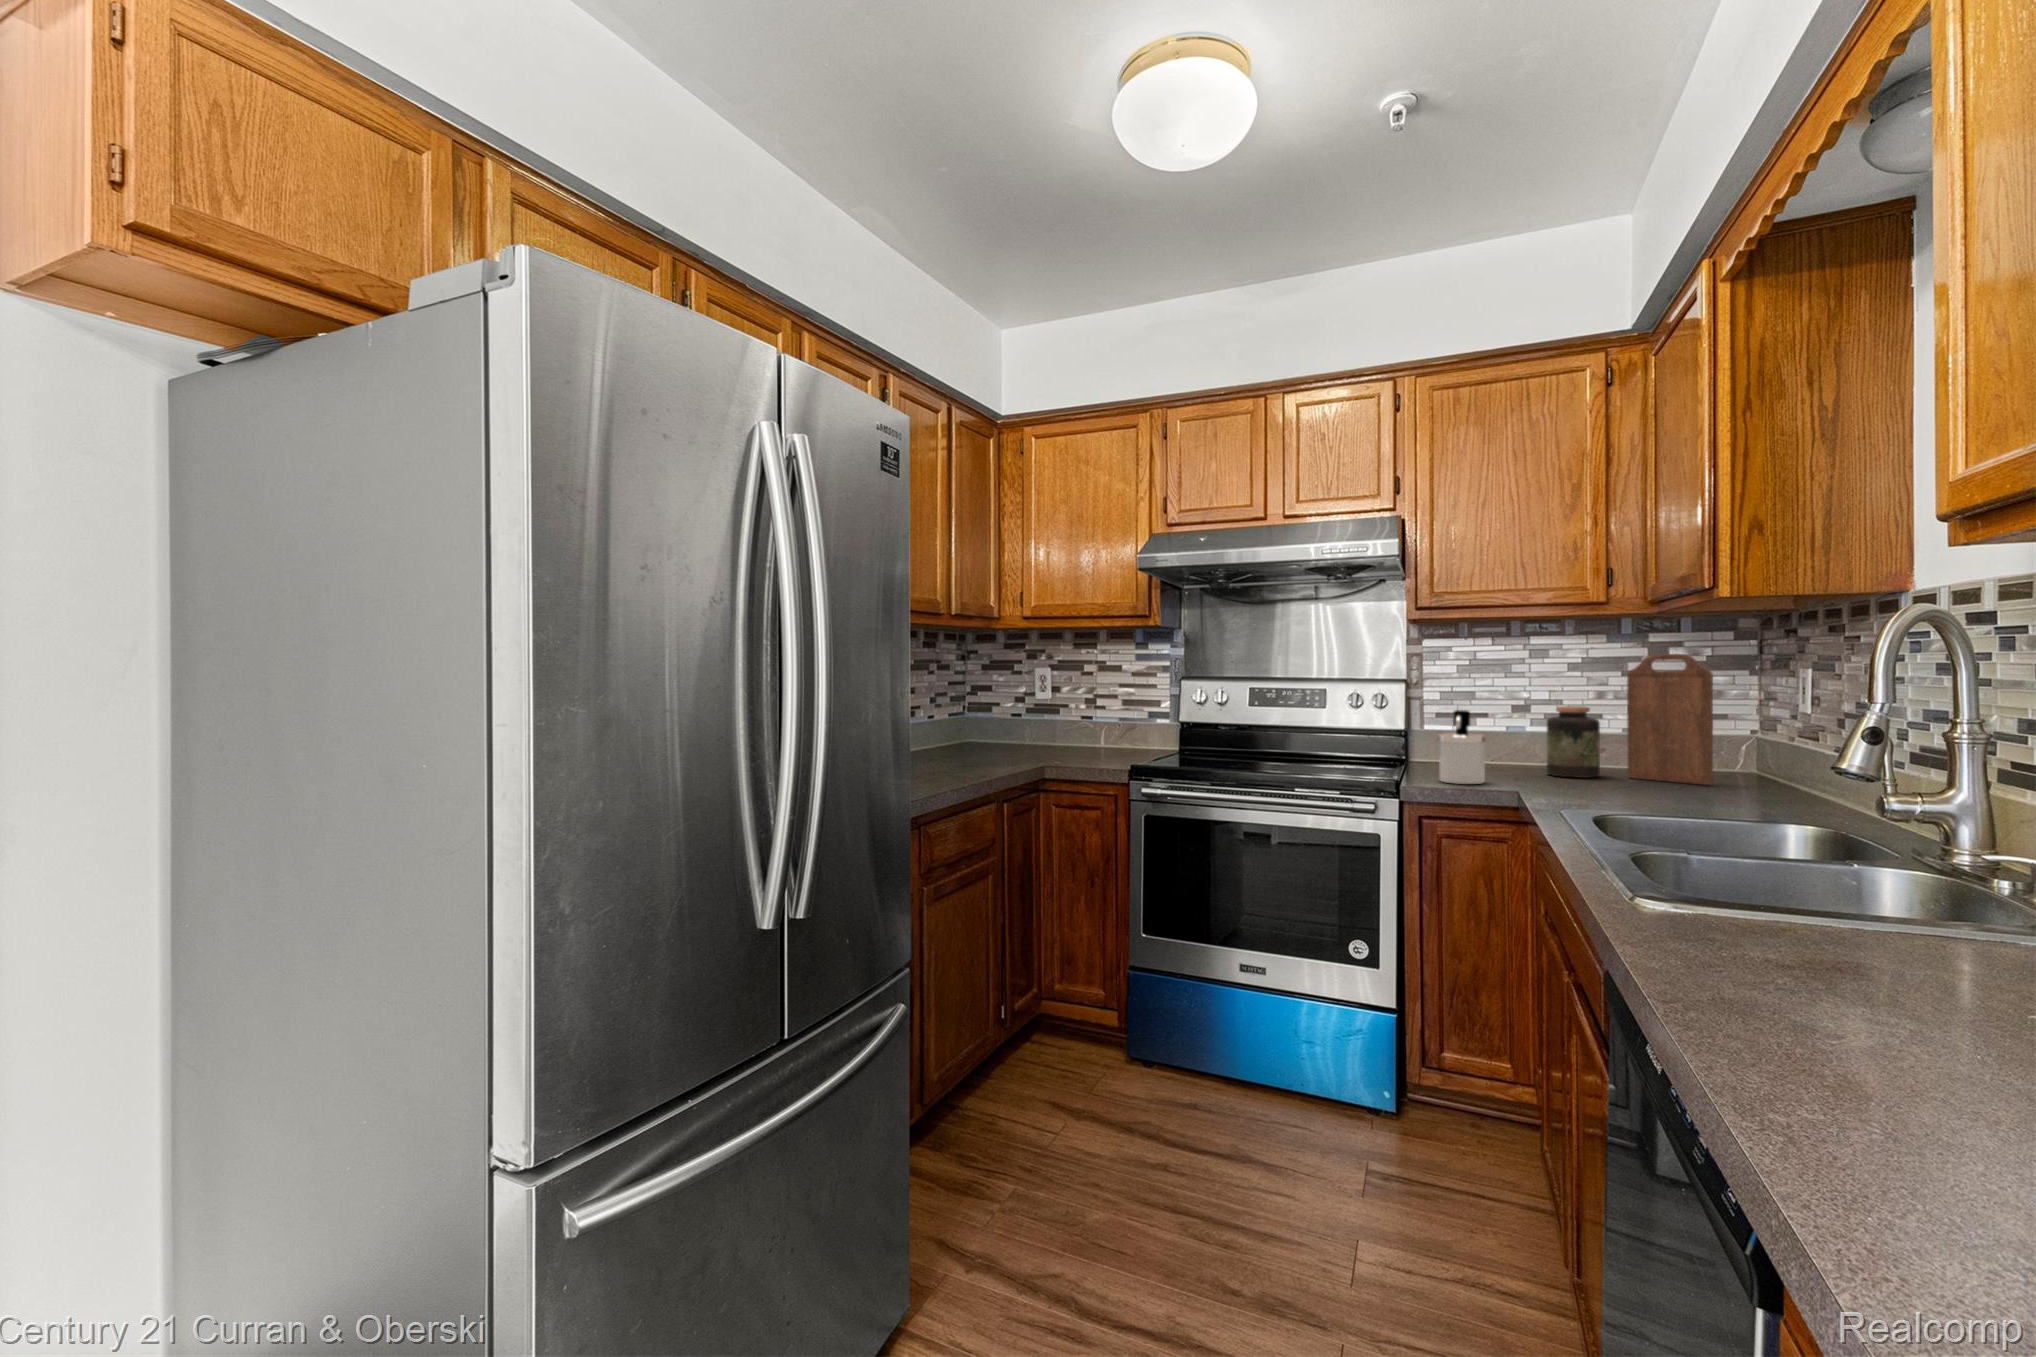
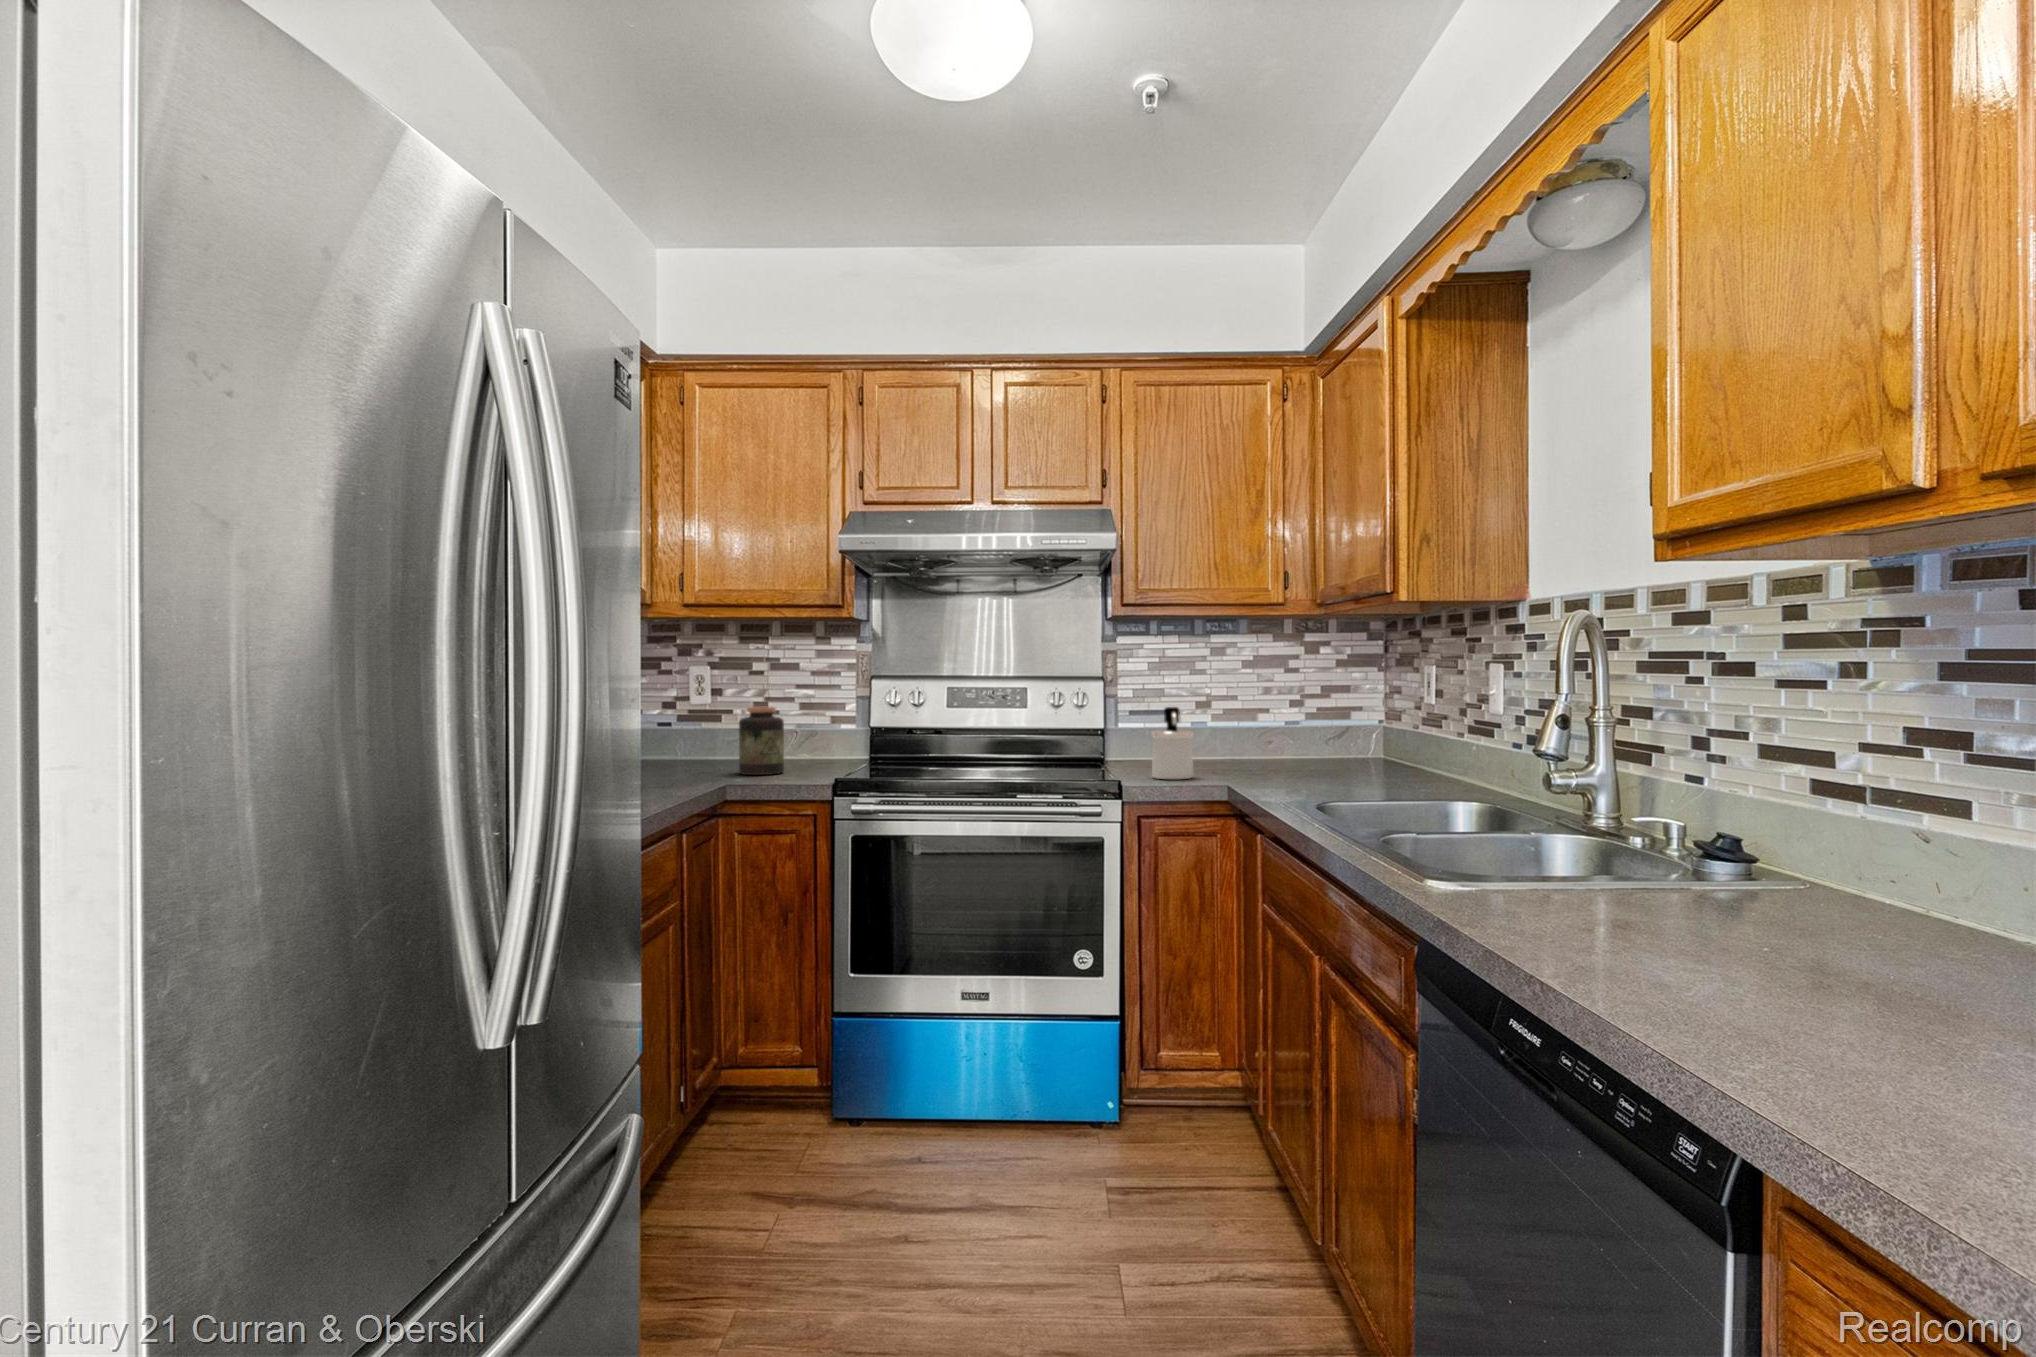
cutting board: present [1627,654,1713,785] -> none [1299,652,1368,770]
jar: present [1547,706,1600,778] -> present [739,706,784,775]

